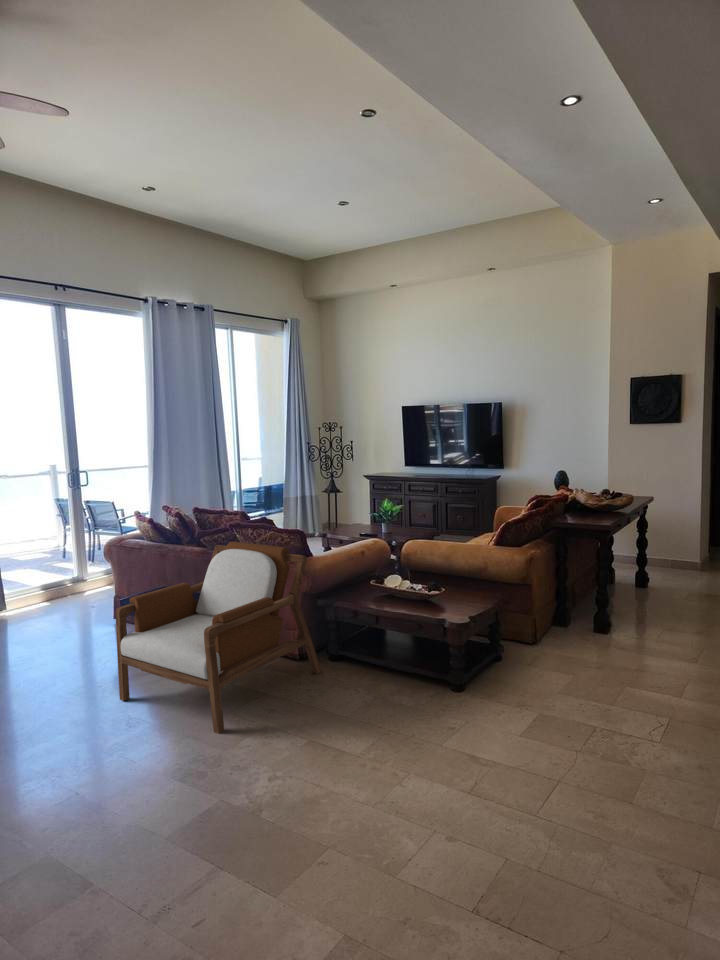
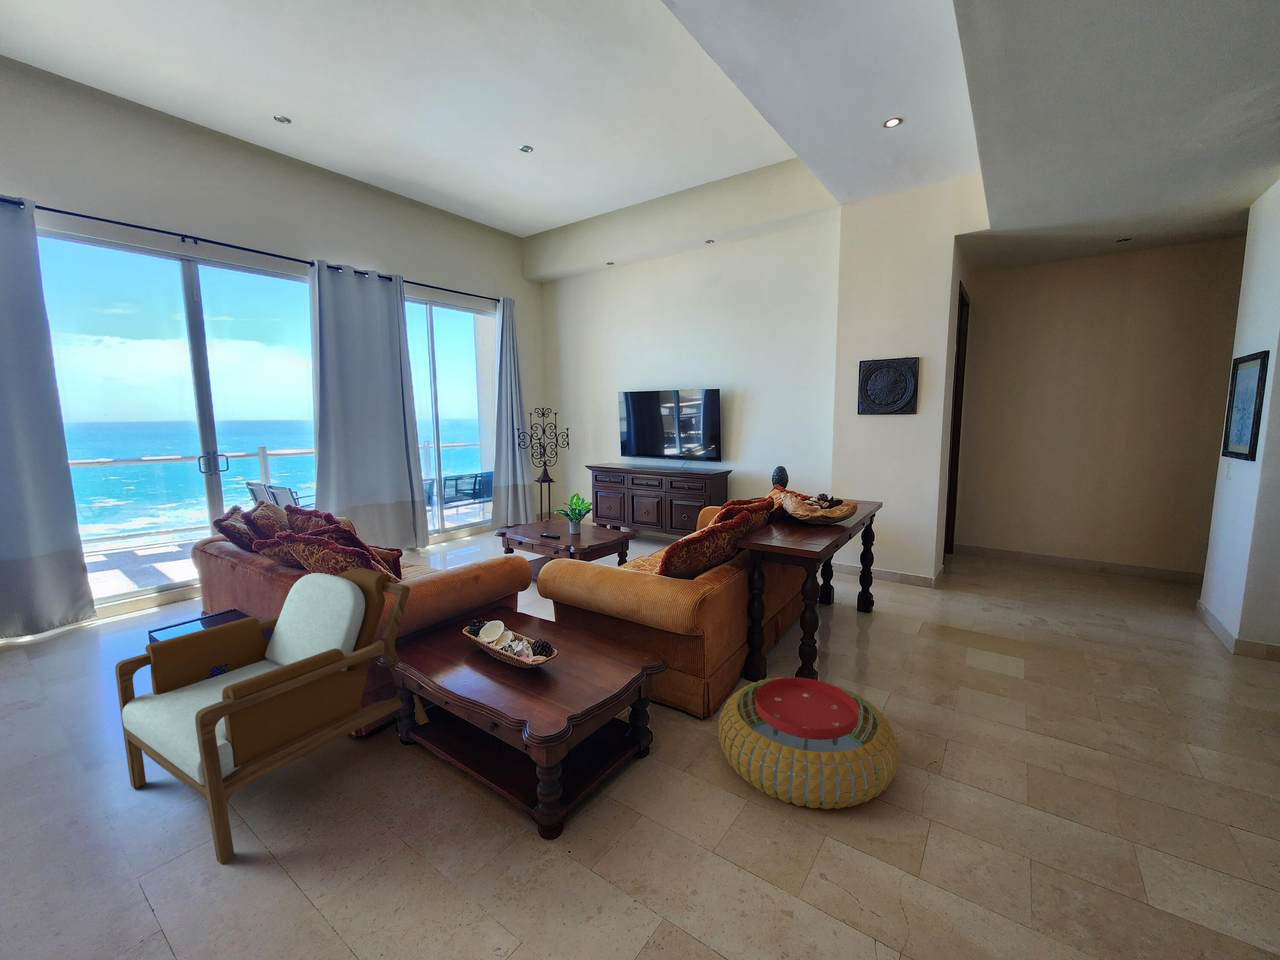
pouf: none [540,622,677,702] -> present [718,677,899,809]

